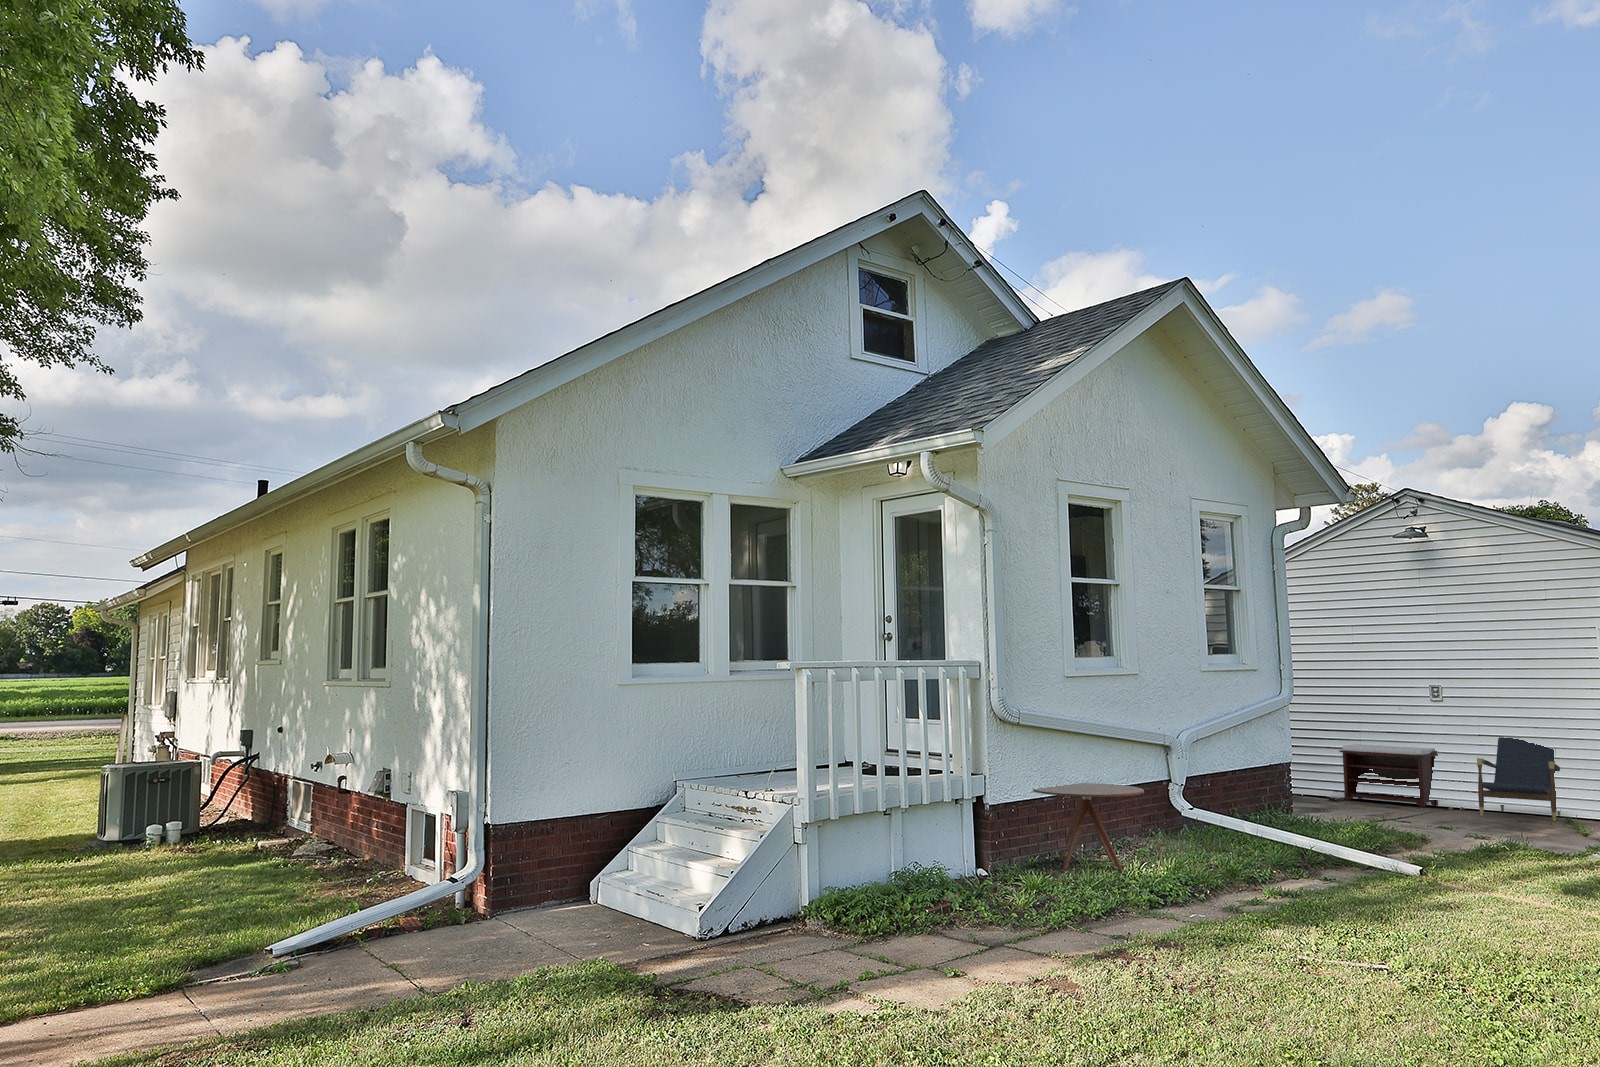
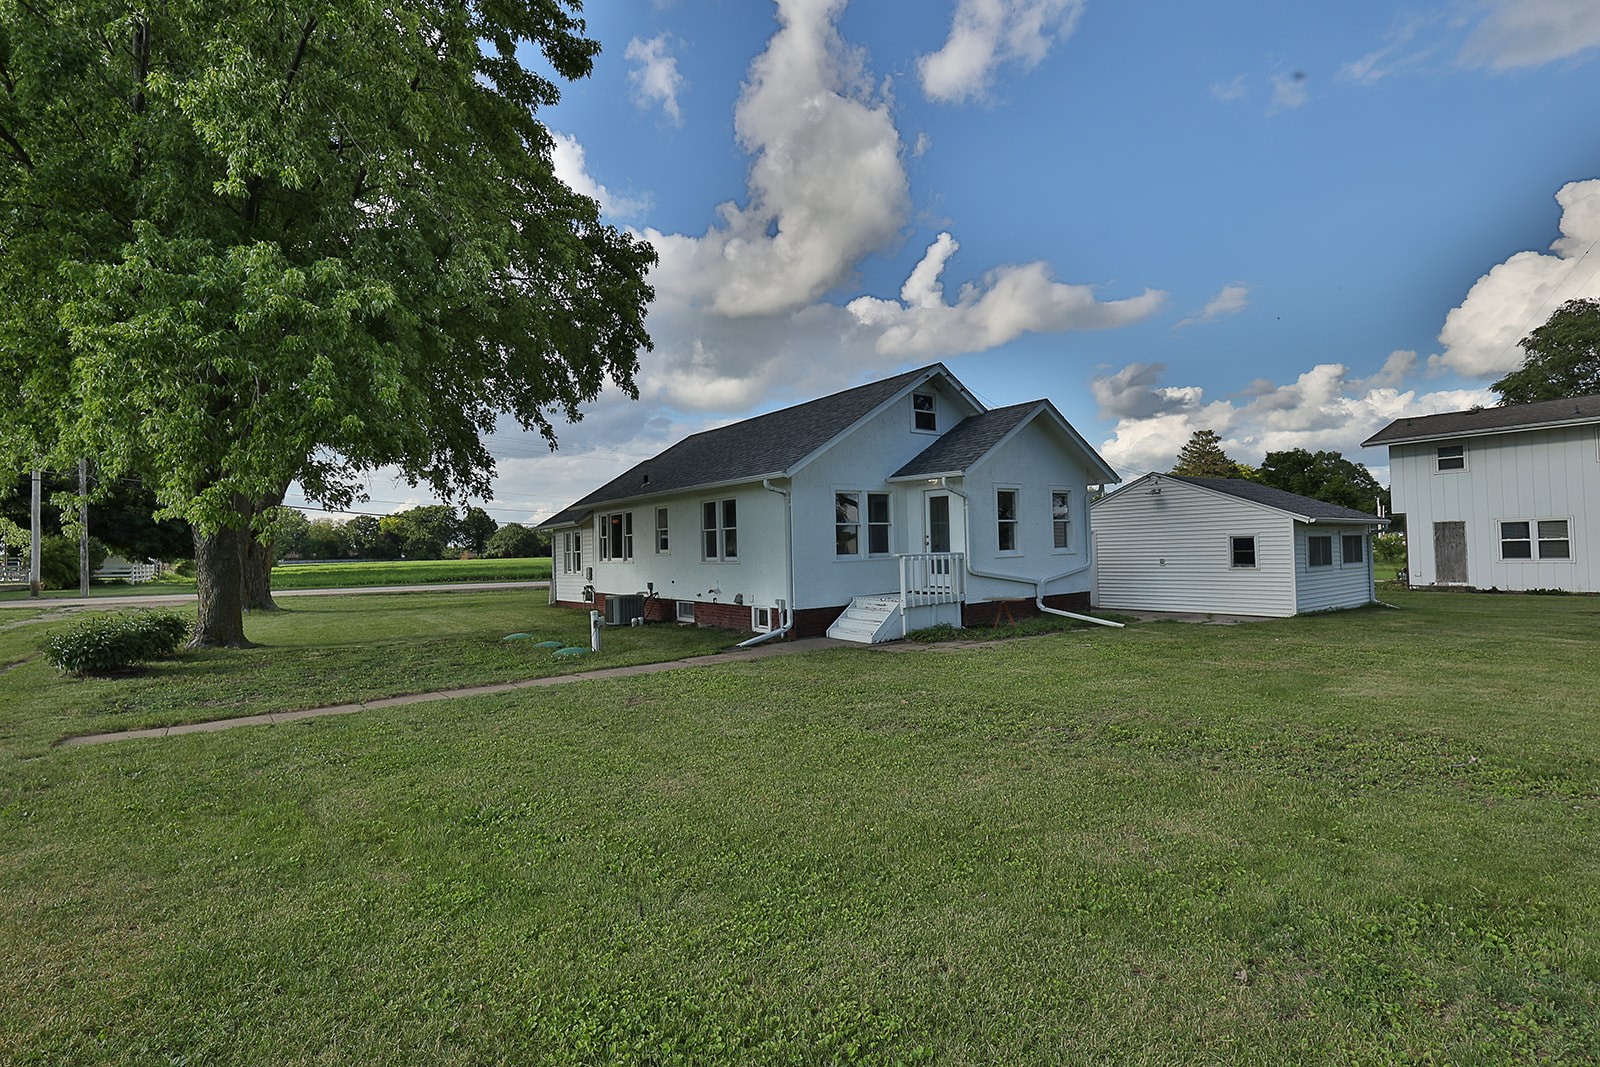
lounge chair: present [1477,737,1560,821] -> none [1168,580,1202,614]
bench: present [1339,744,1438,808] -> none [1113,584,1155,610]

